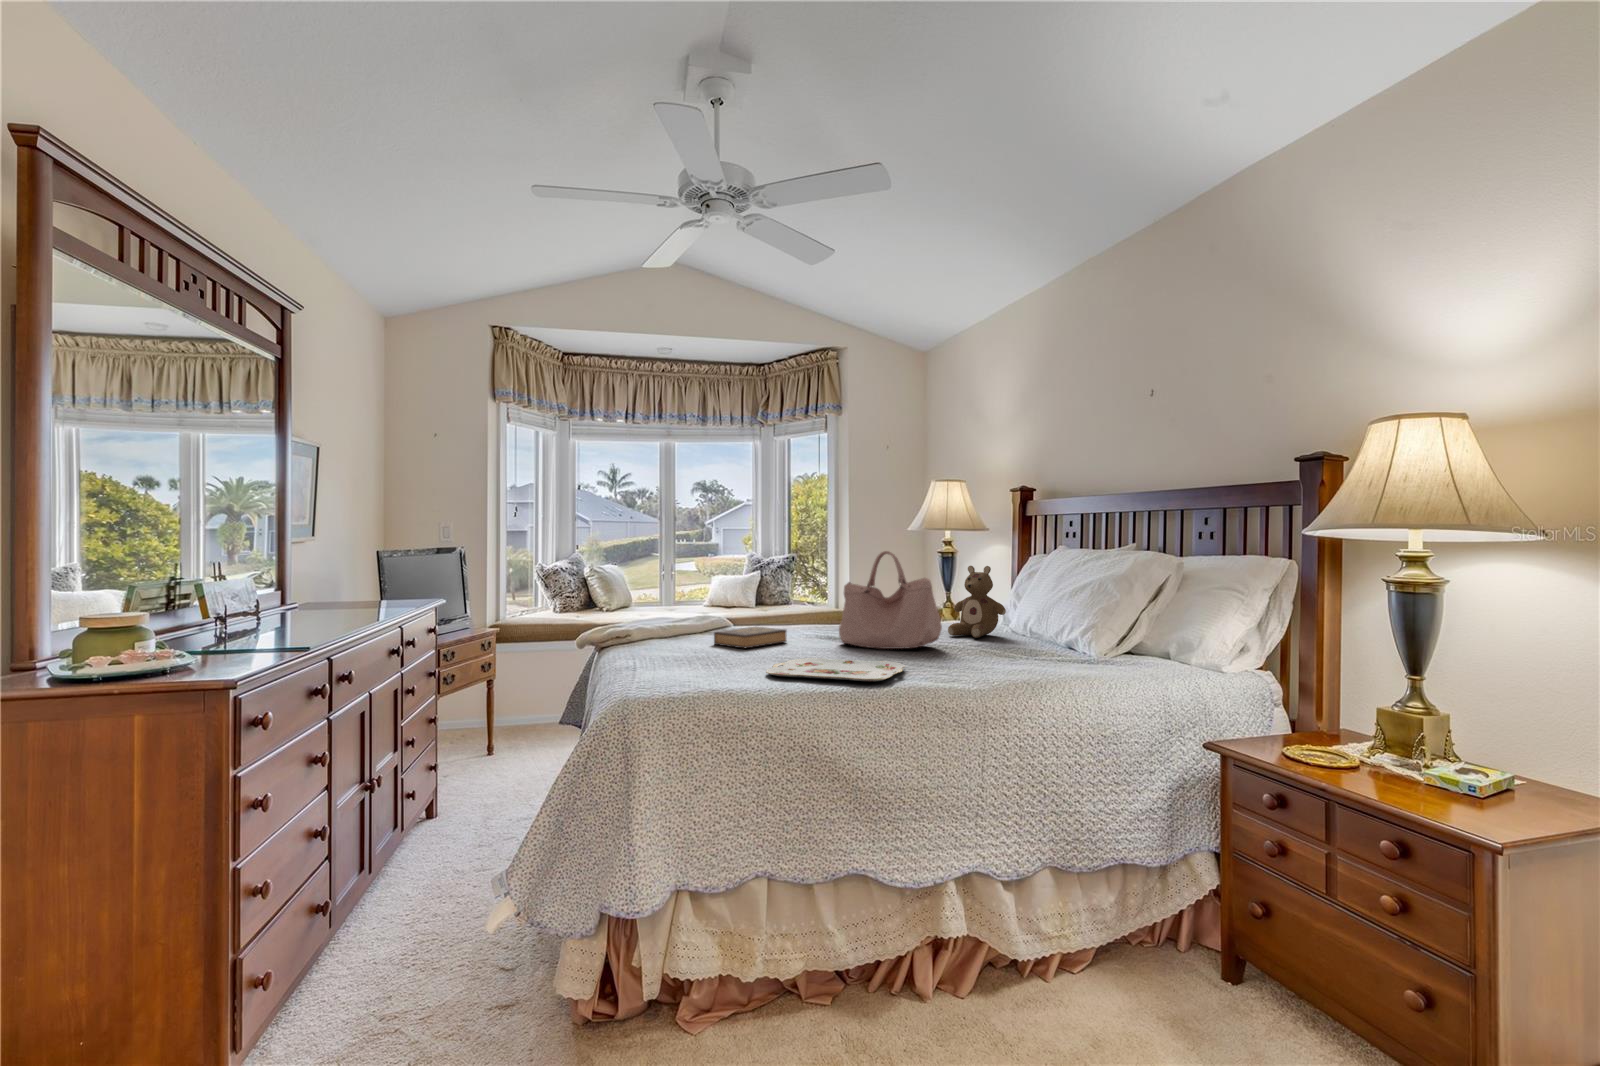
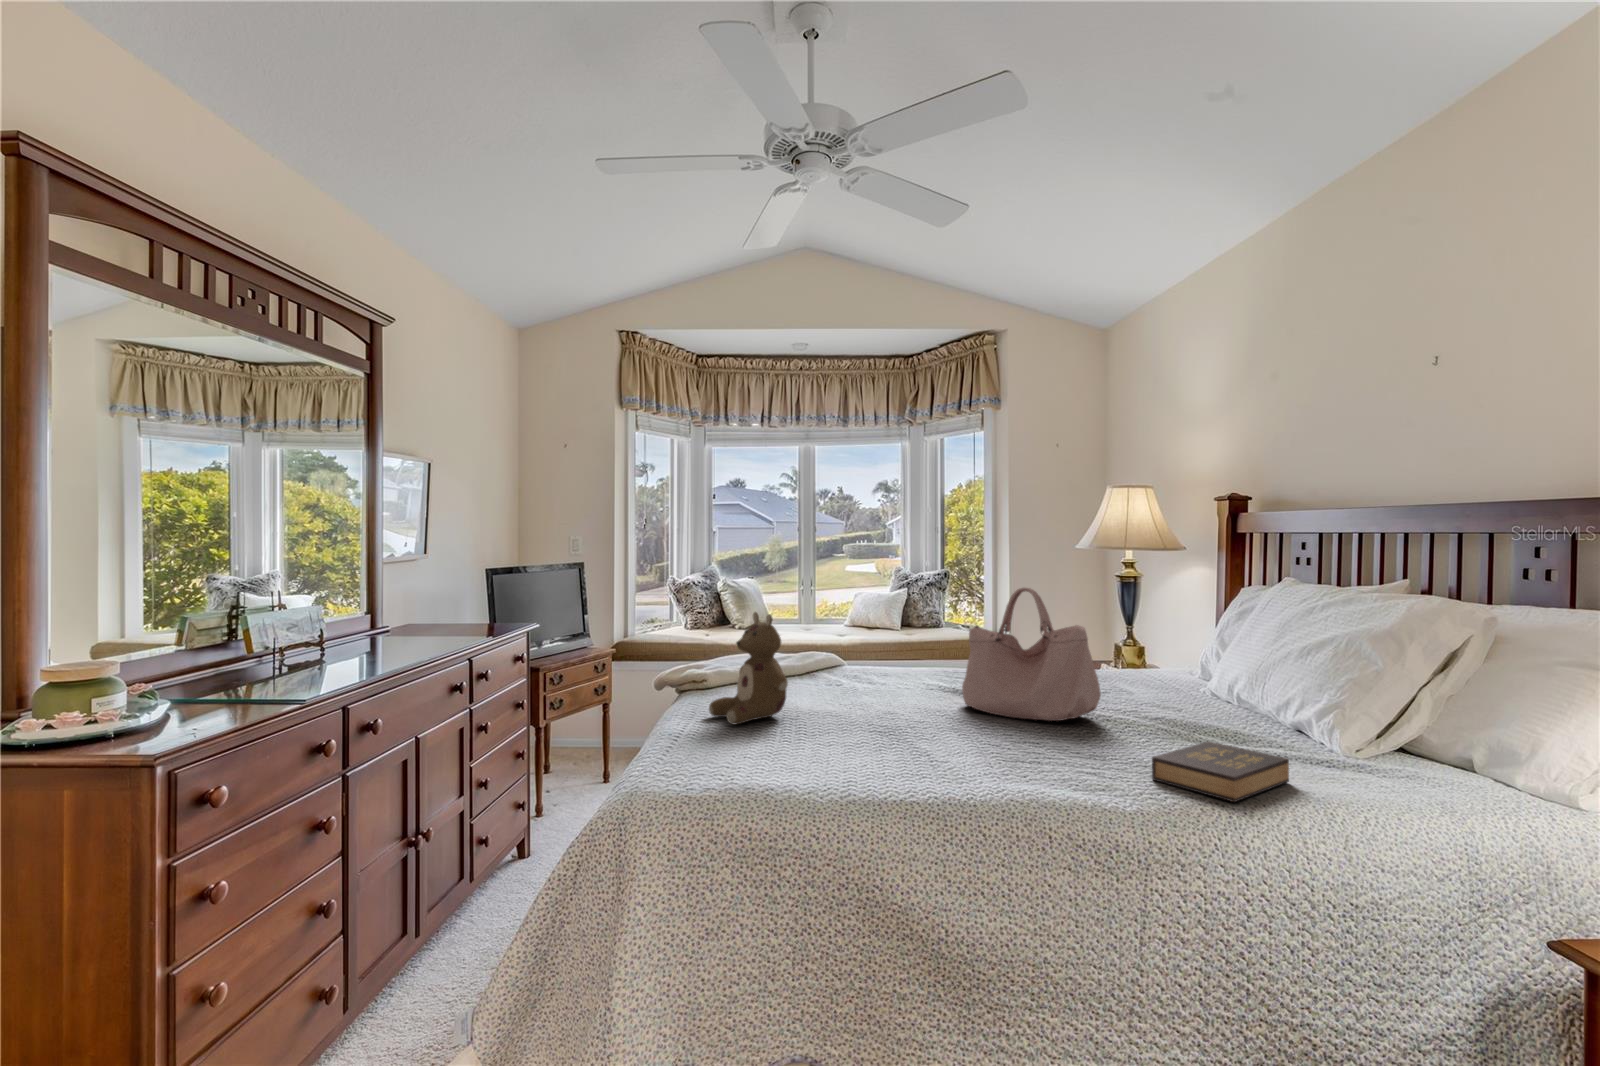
stuffed bear: present [948,566,1006,638] -> present [709,612,788,724]
hardback book: present [714,627,787,648] -> present [1152,742,1289,802]
serving tray: present [766,658,905,681] -> none [837,732,1035,787]

